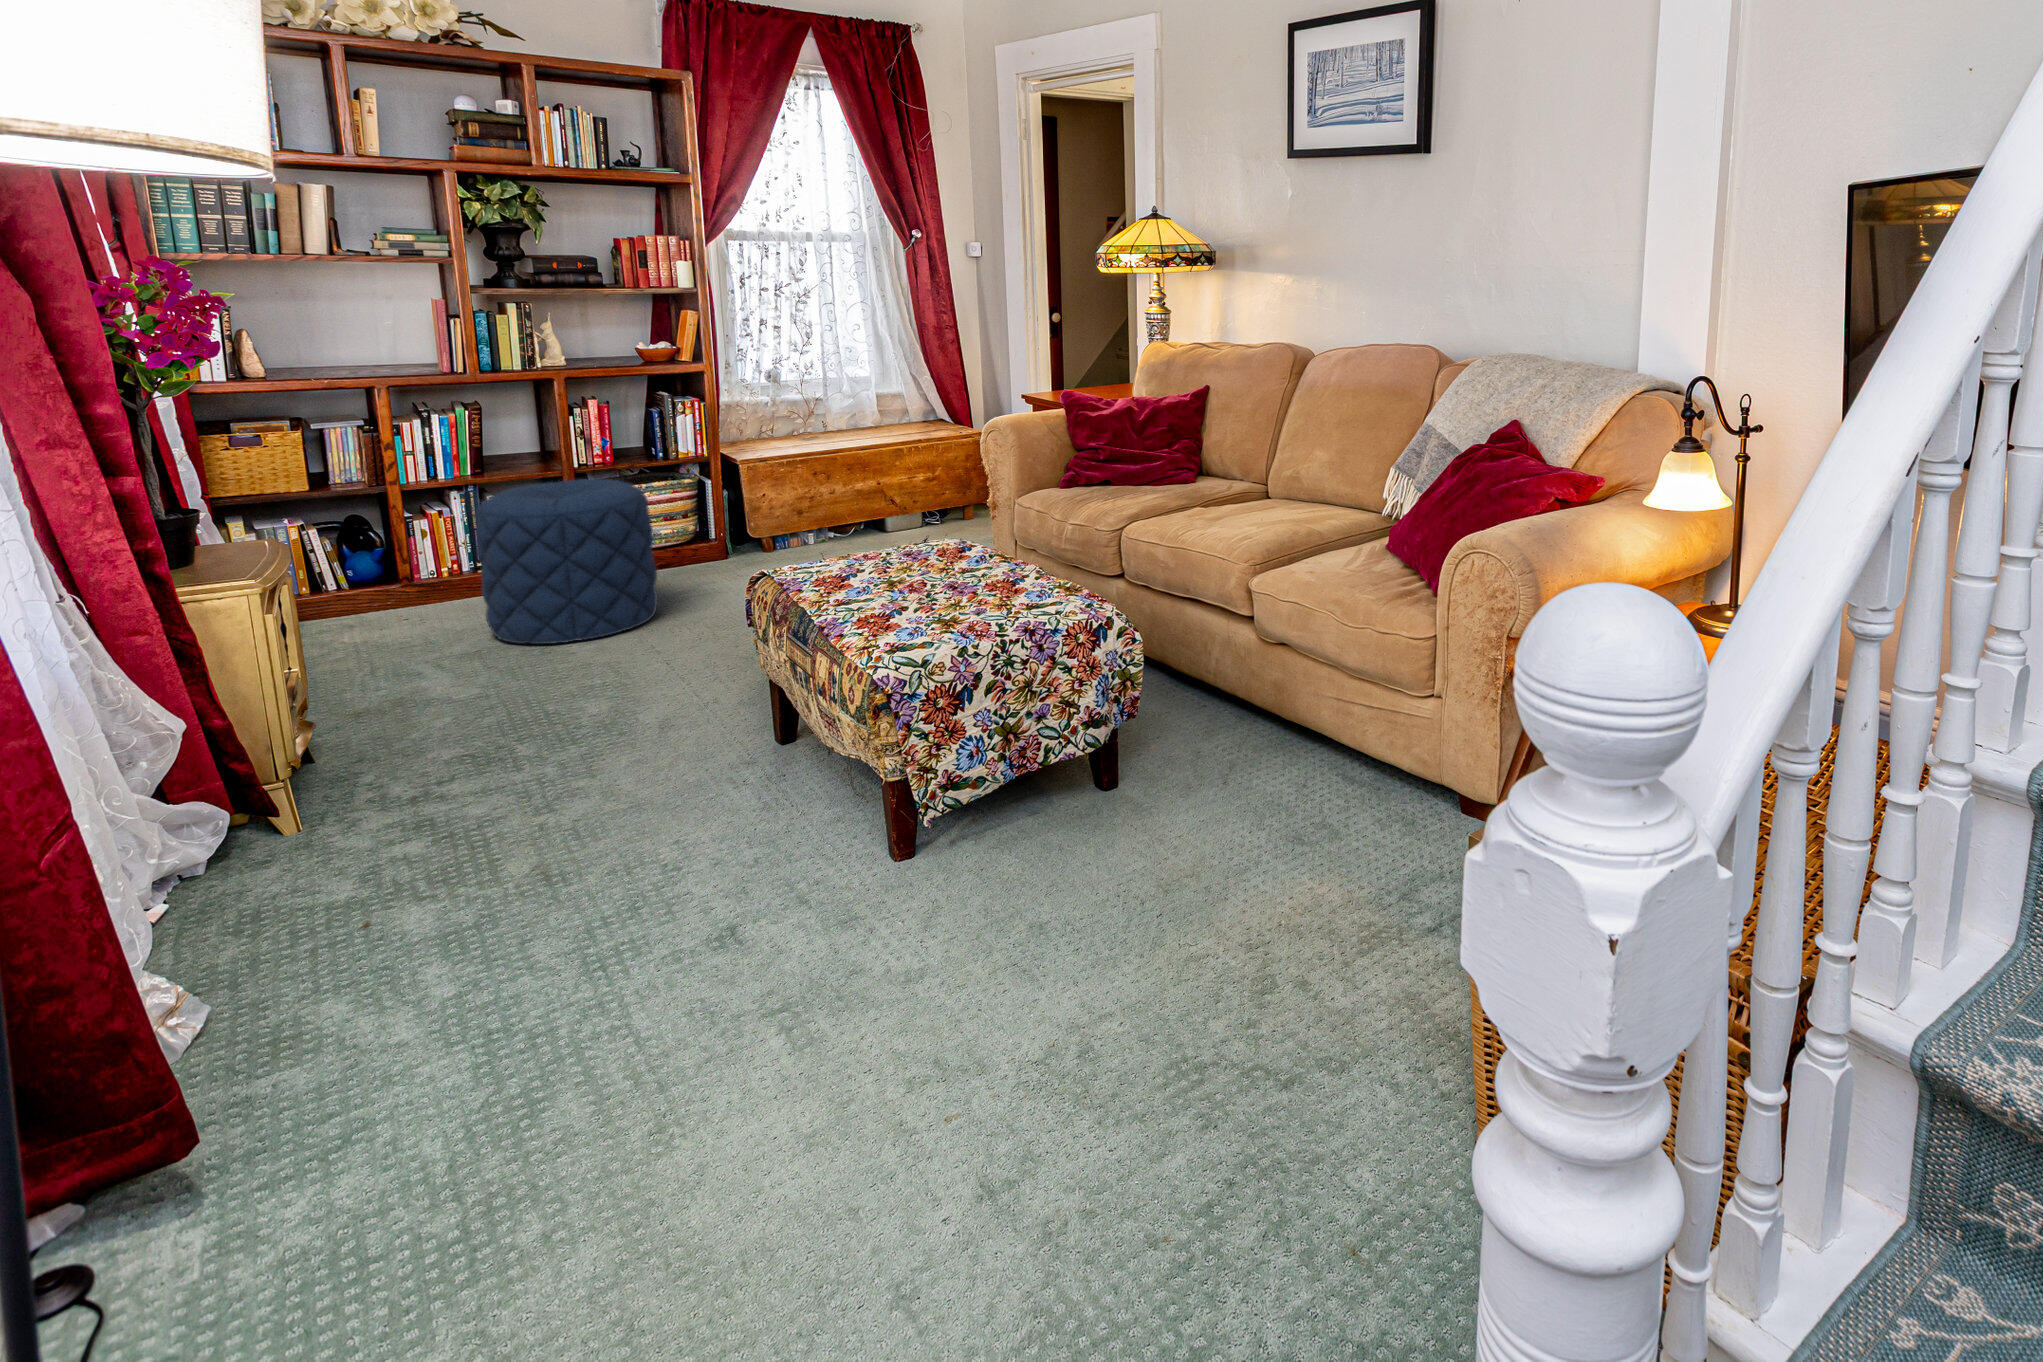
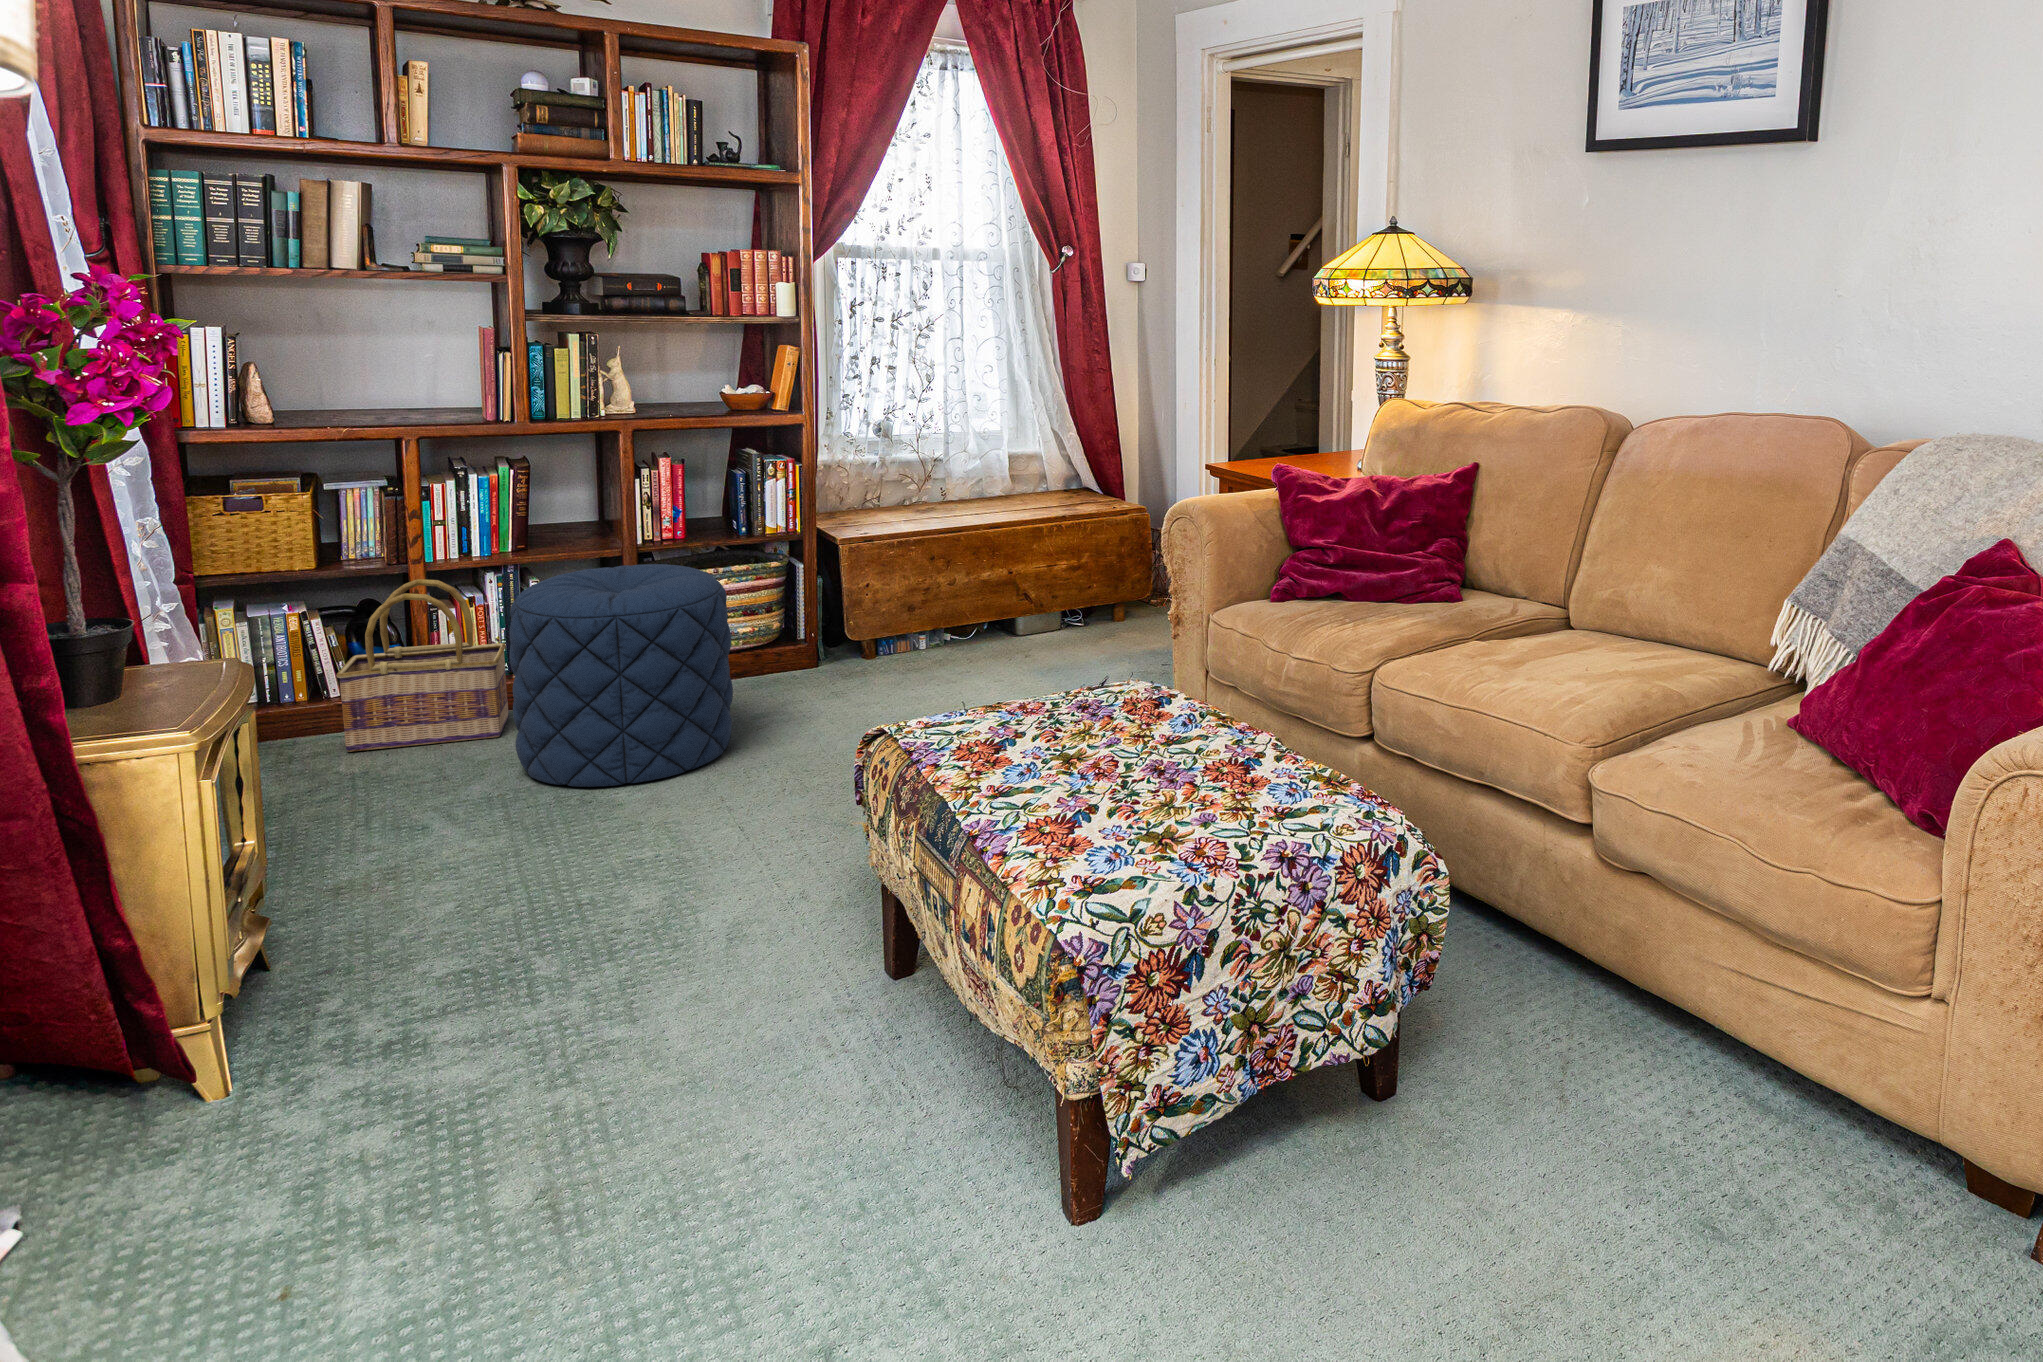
basket: none [334,497,476,630] -> present [336,579,508,752]

